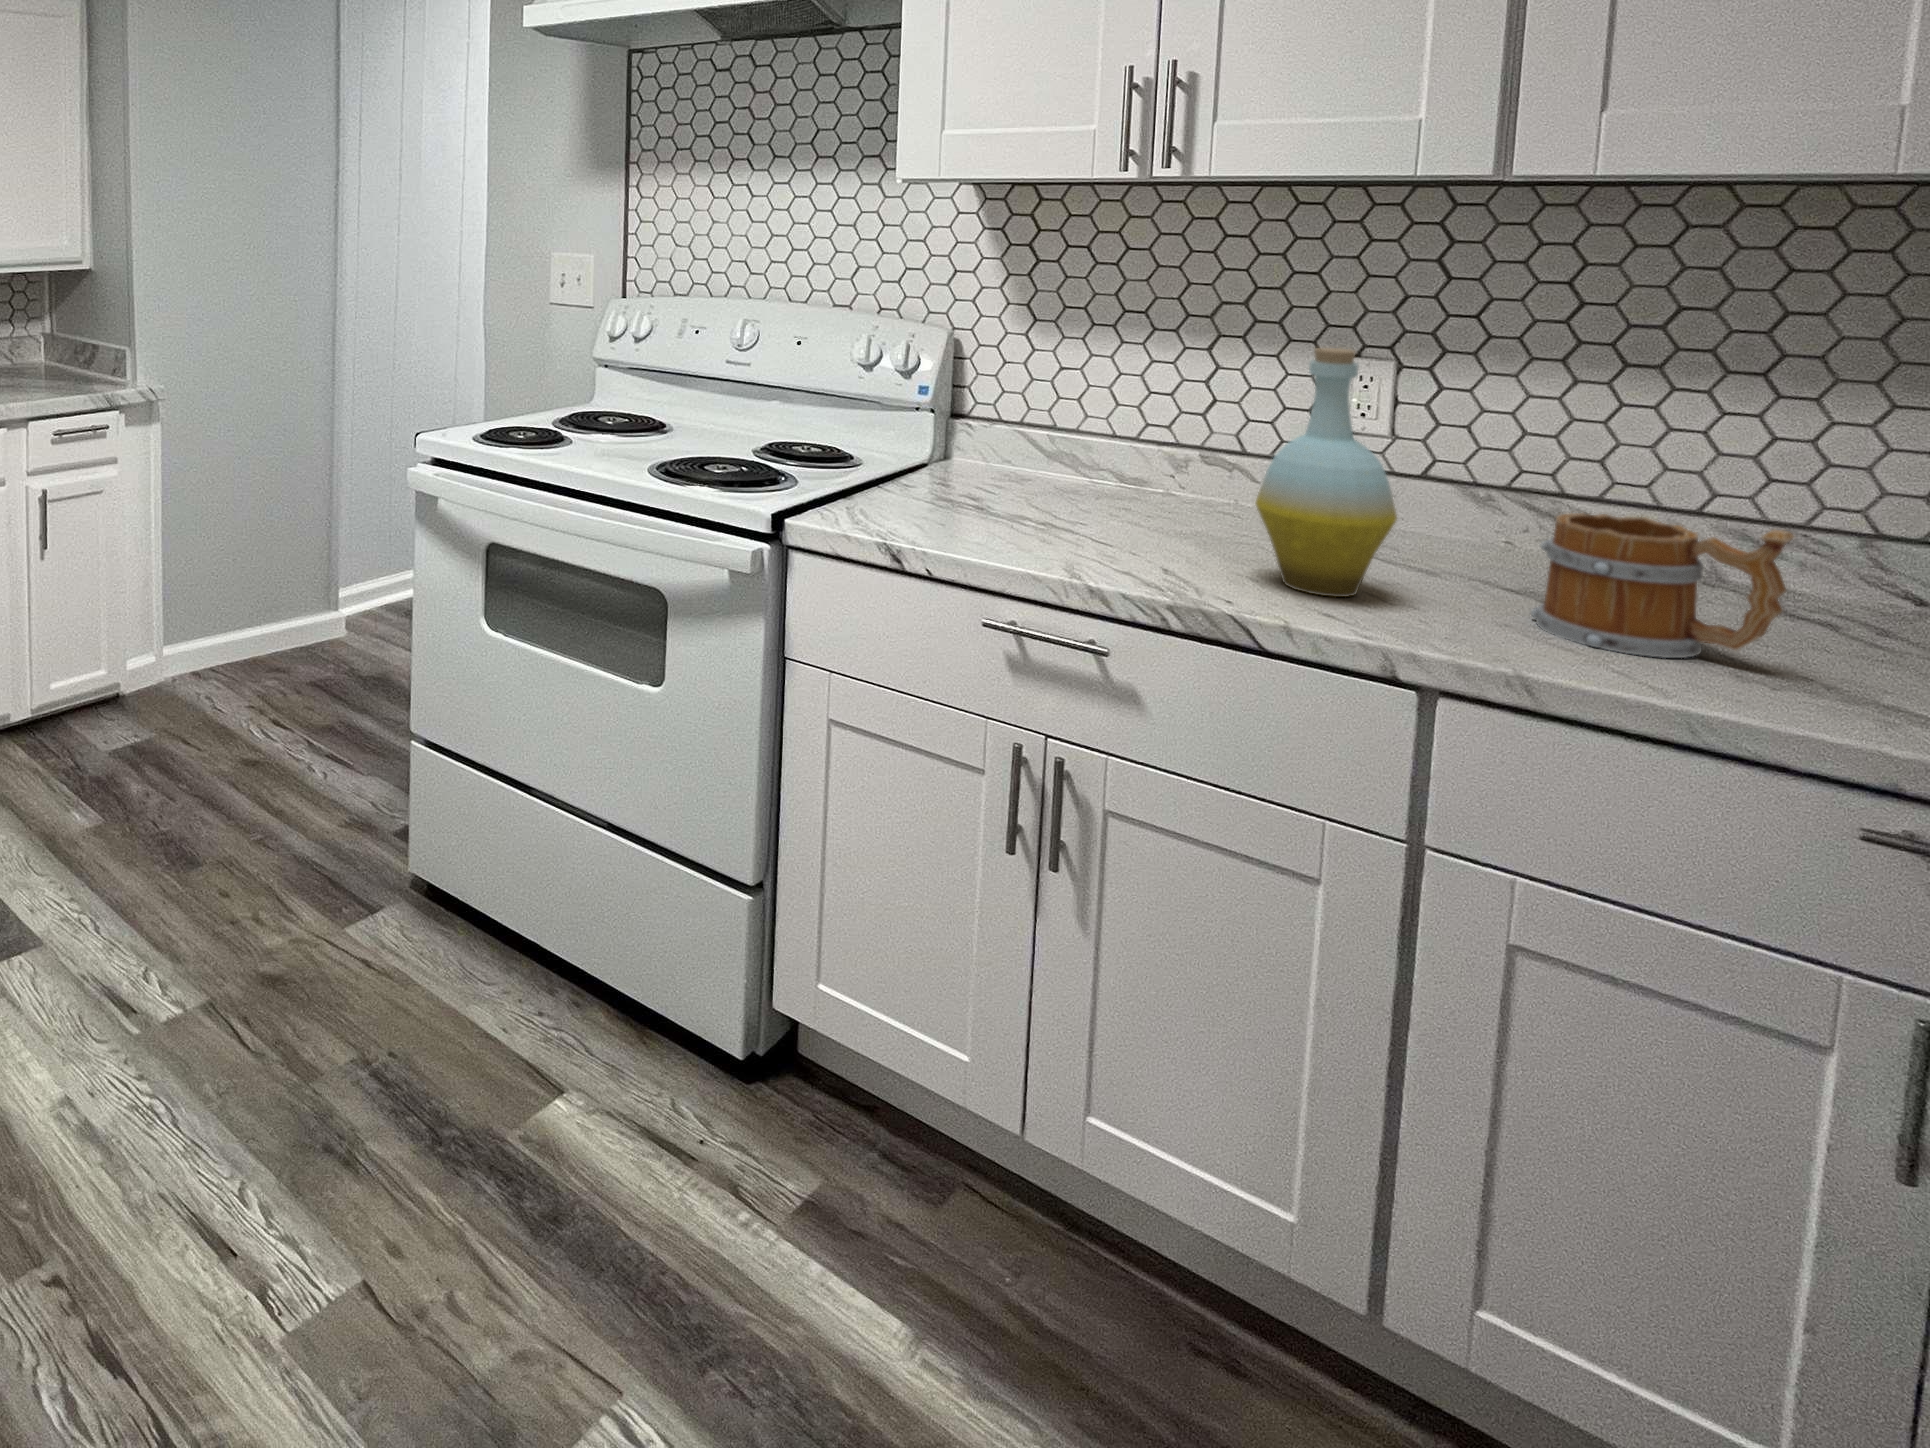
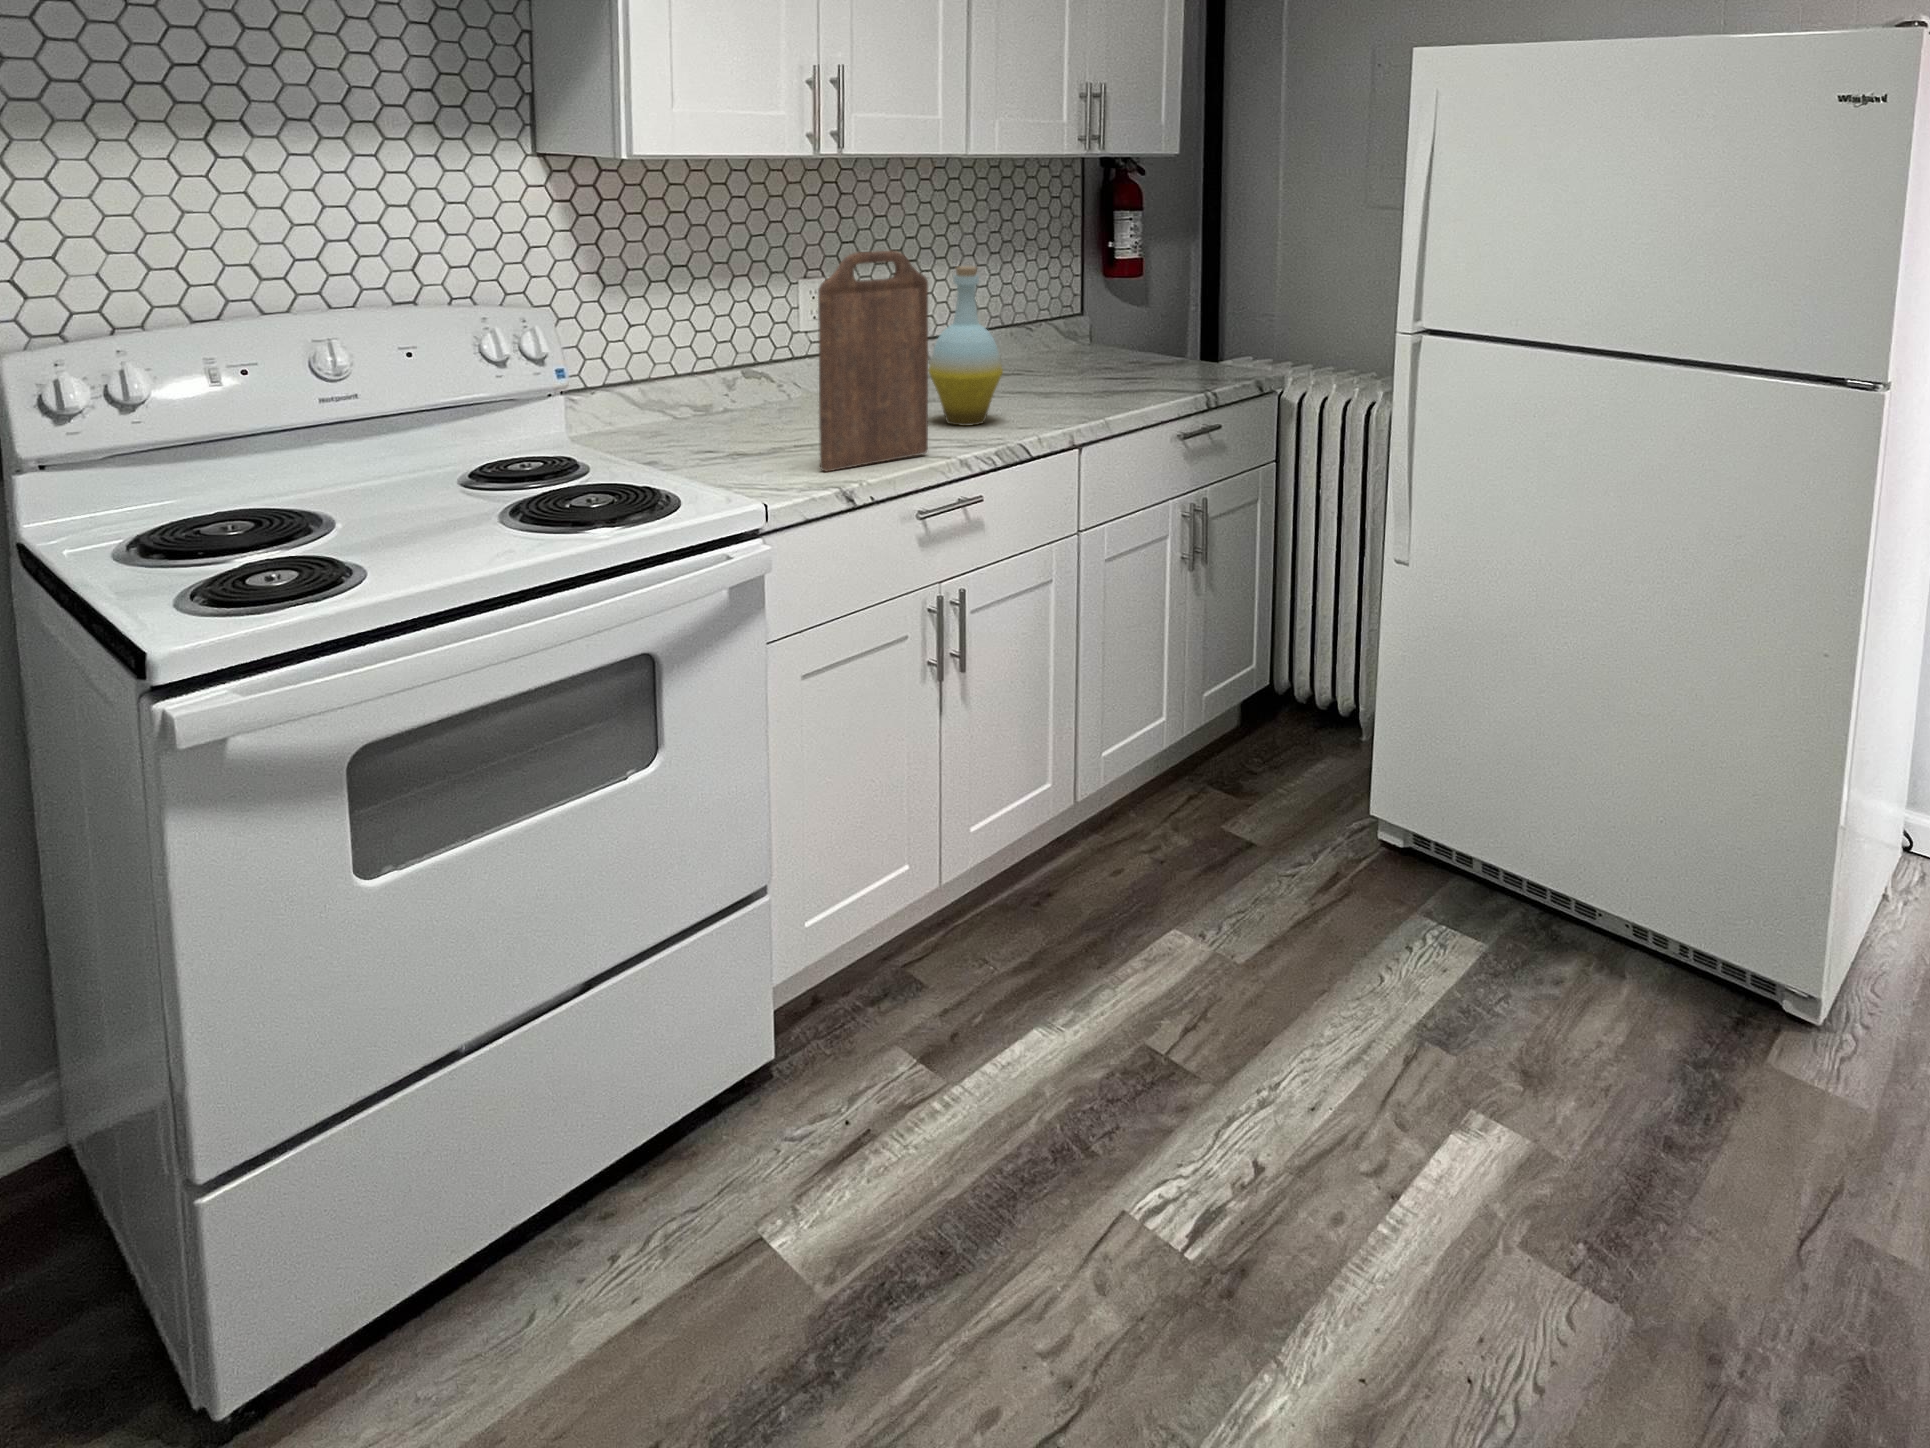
cutting board: none [916,289,1071,561] -> present [818,251,928,472]
mug: present [1531,513,1794,658] -> none [1003,326,1090,407]

